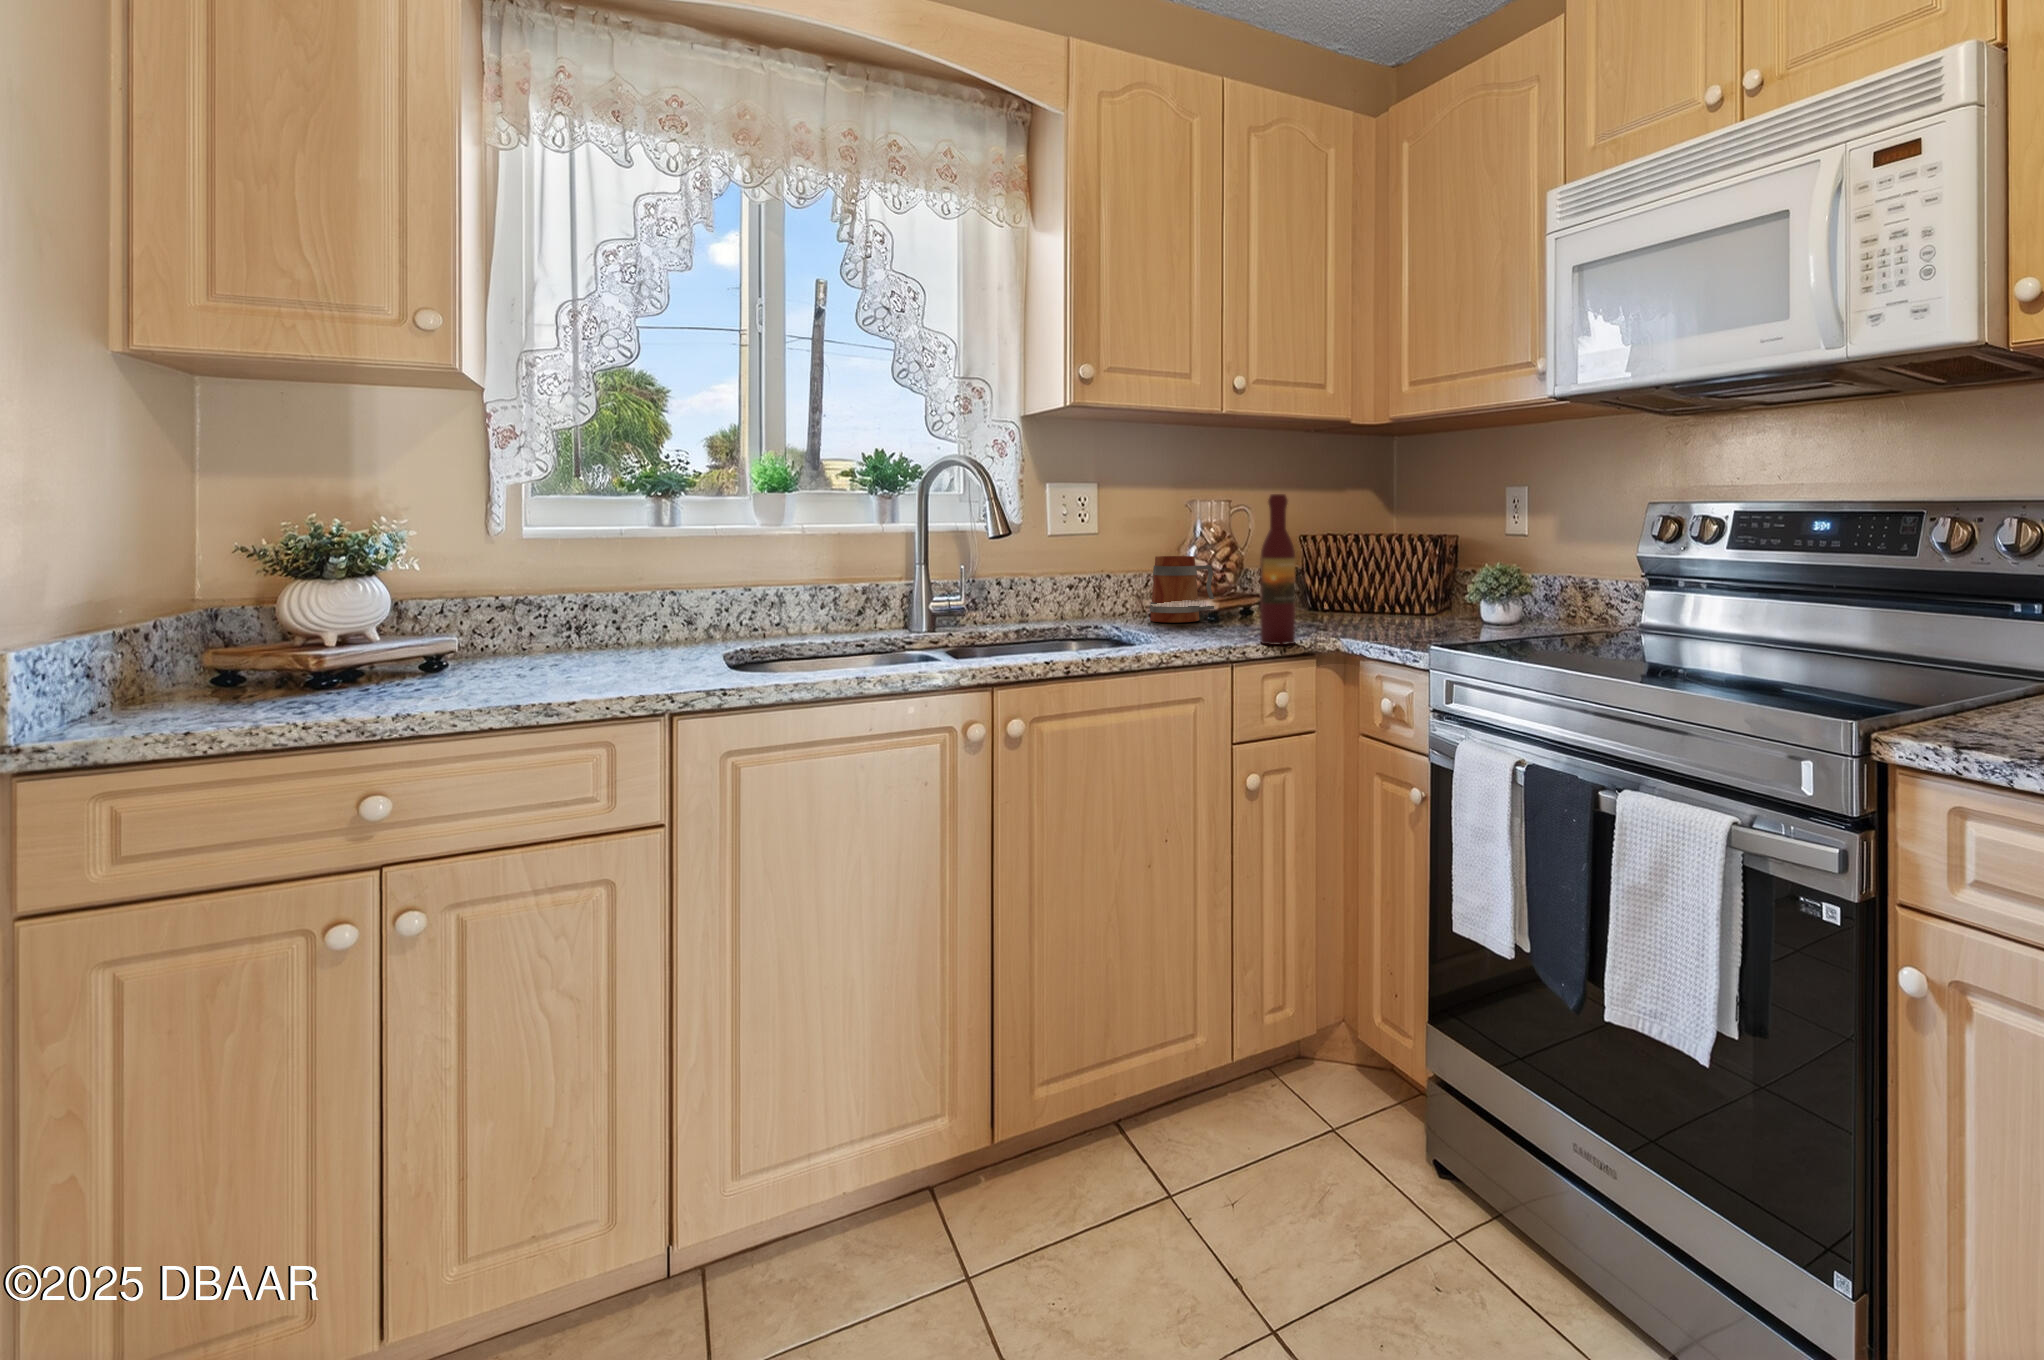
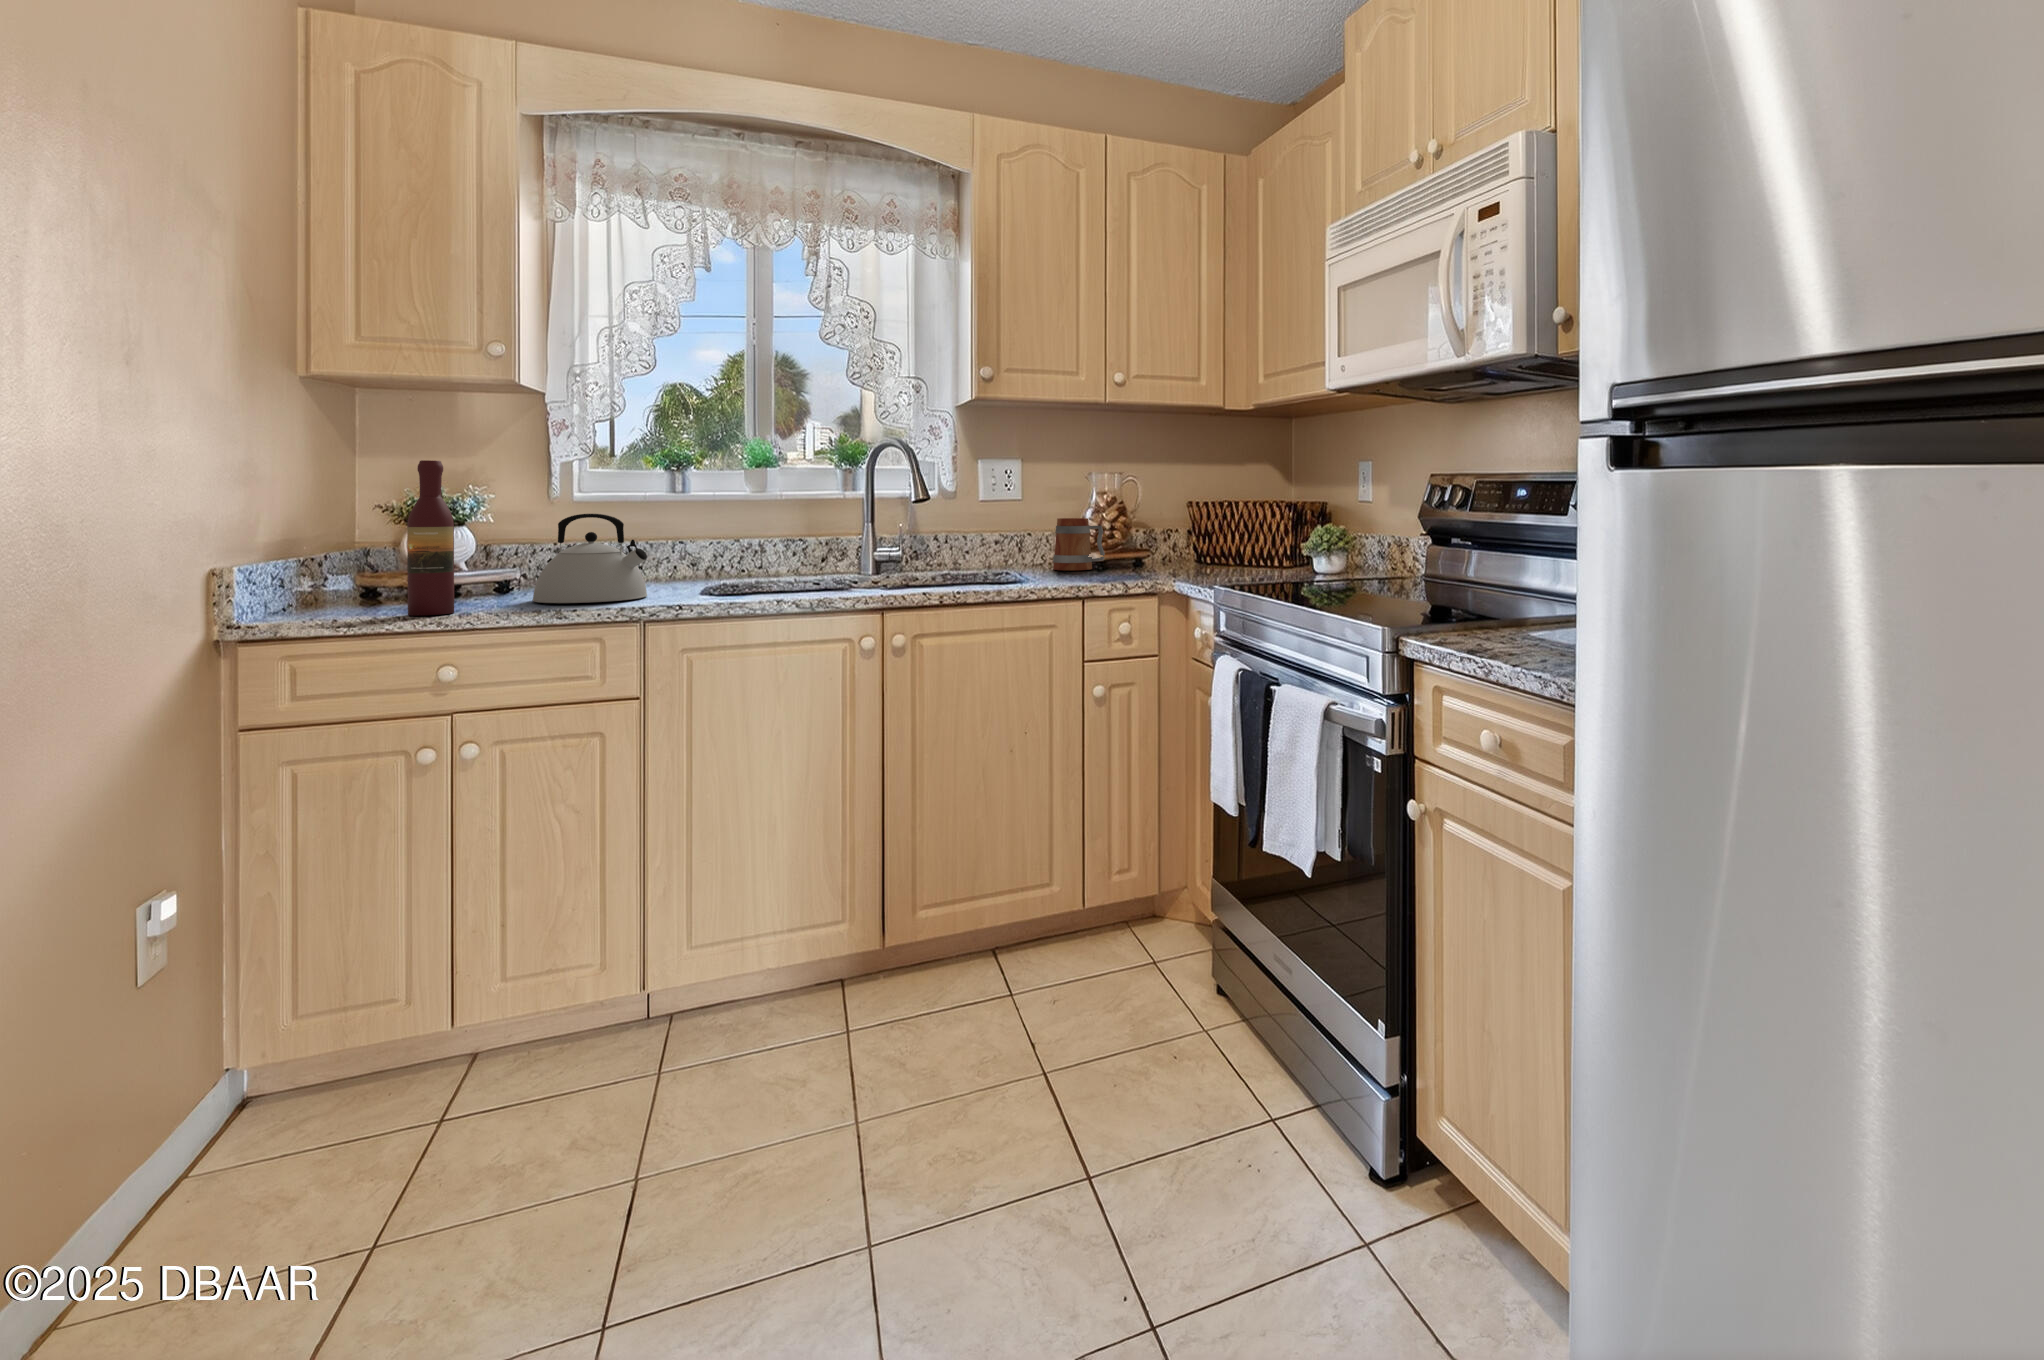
wine bottle: present [1260,494,1295,645] -> present [407,460,454,616]
kettle: none [493,557,665,691] -> present [532,514,647,603]

